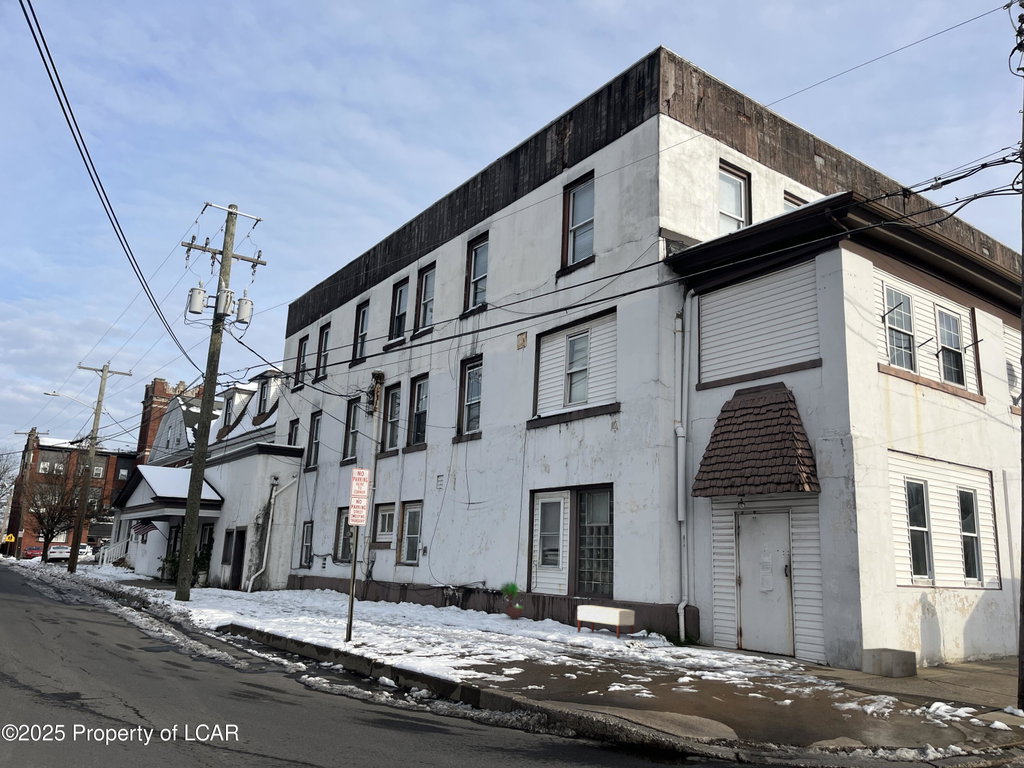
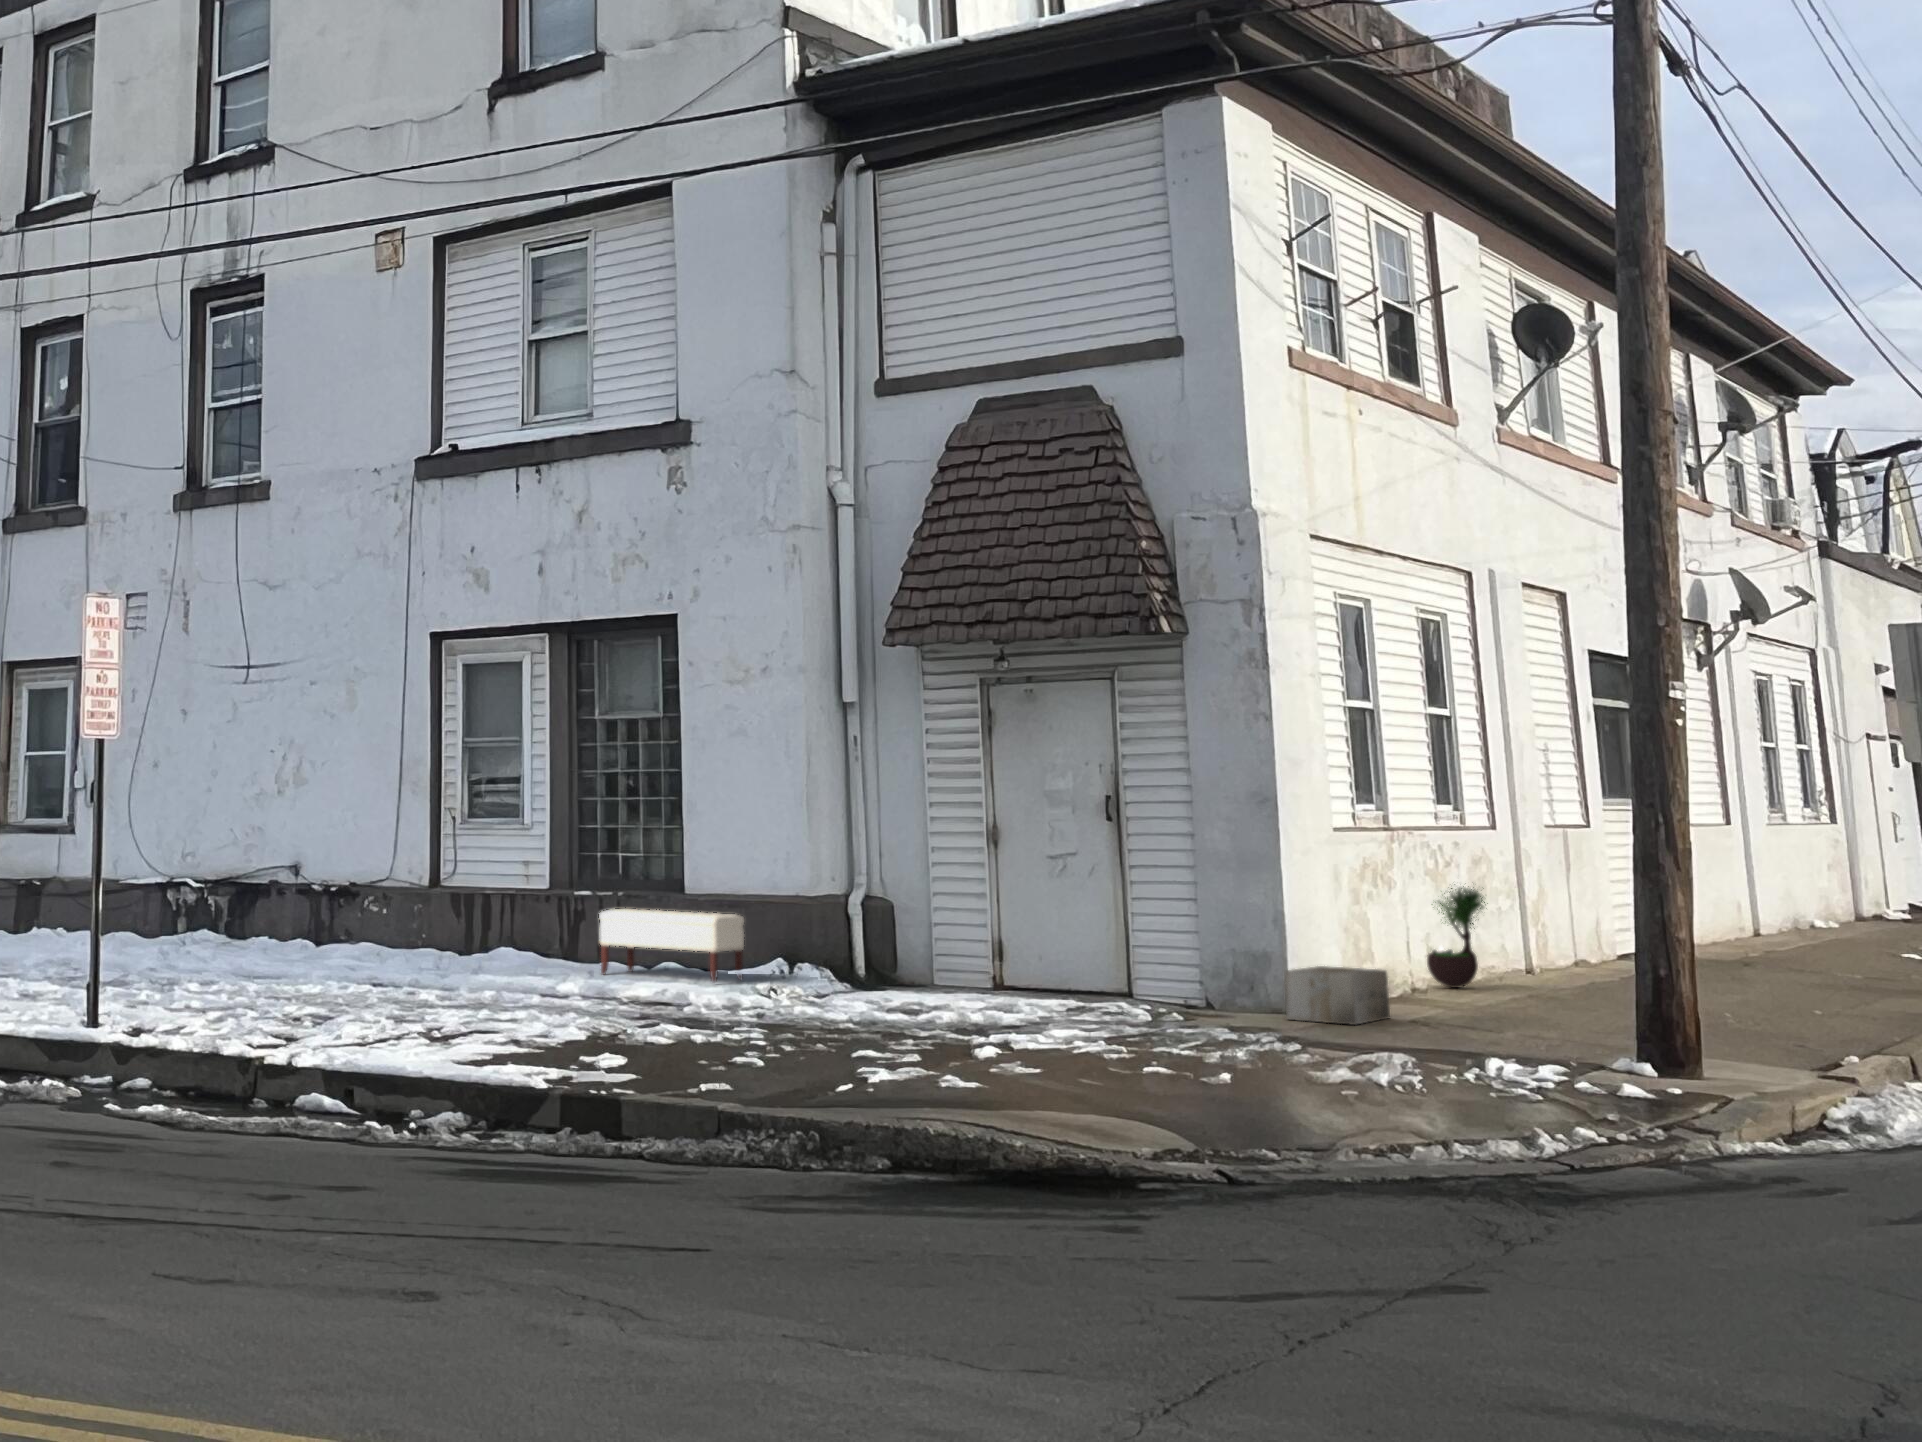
potted tree: present [501,582,523,619] -> present [1427,884,1488,988]

